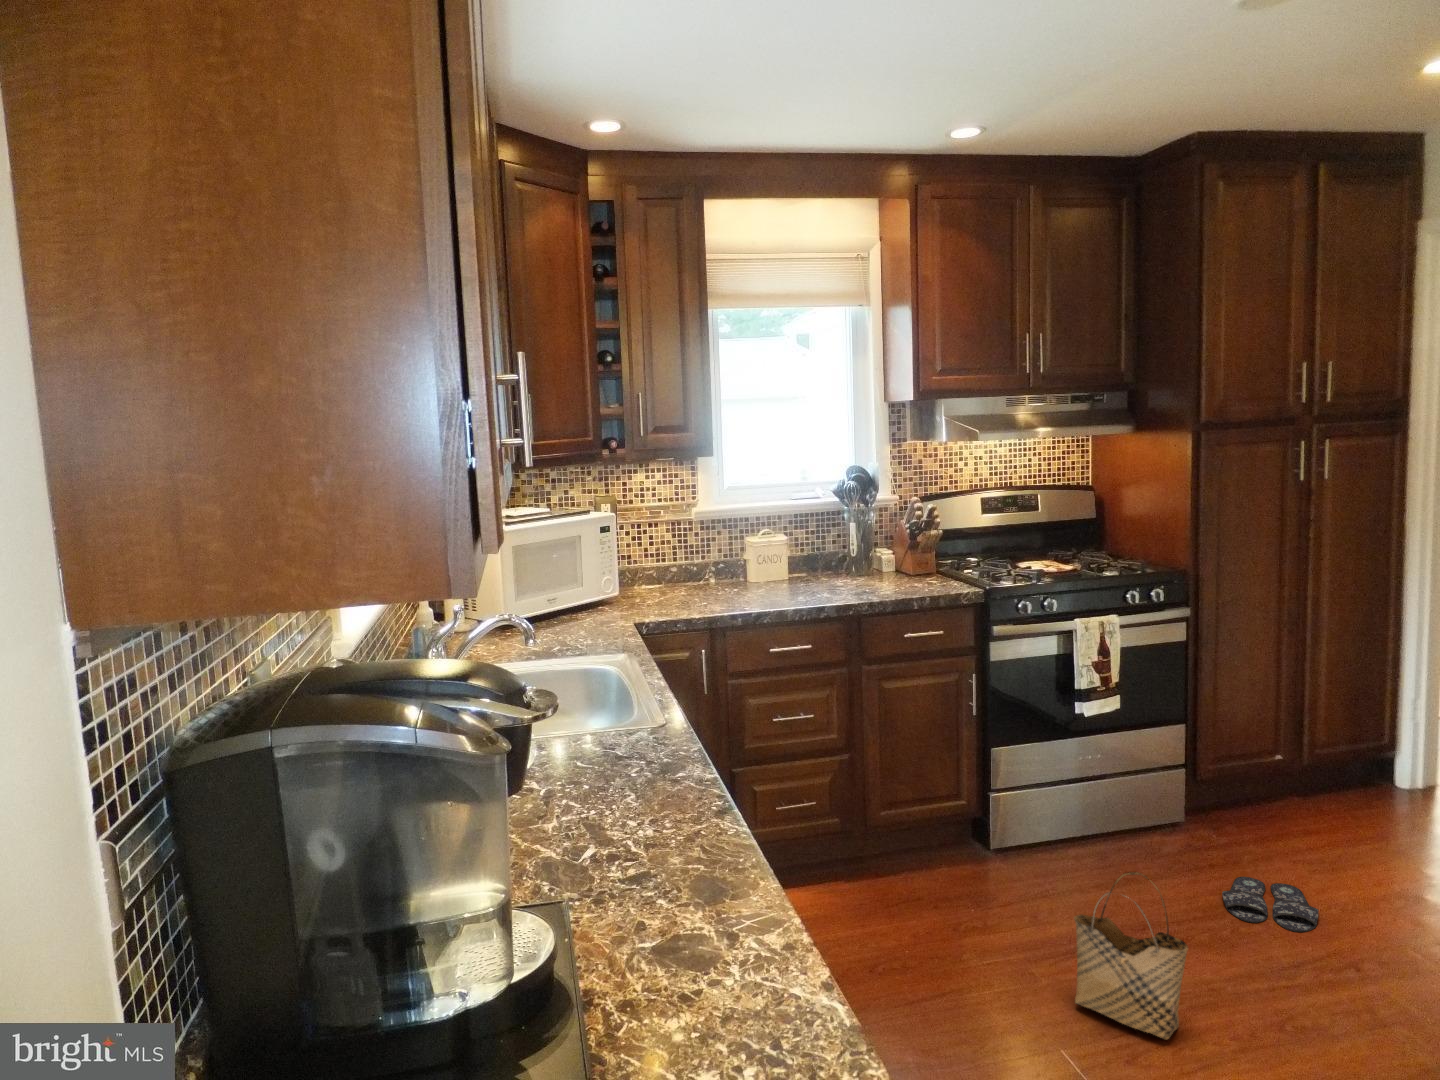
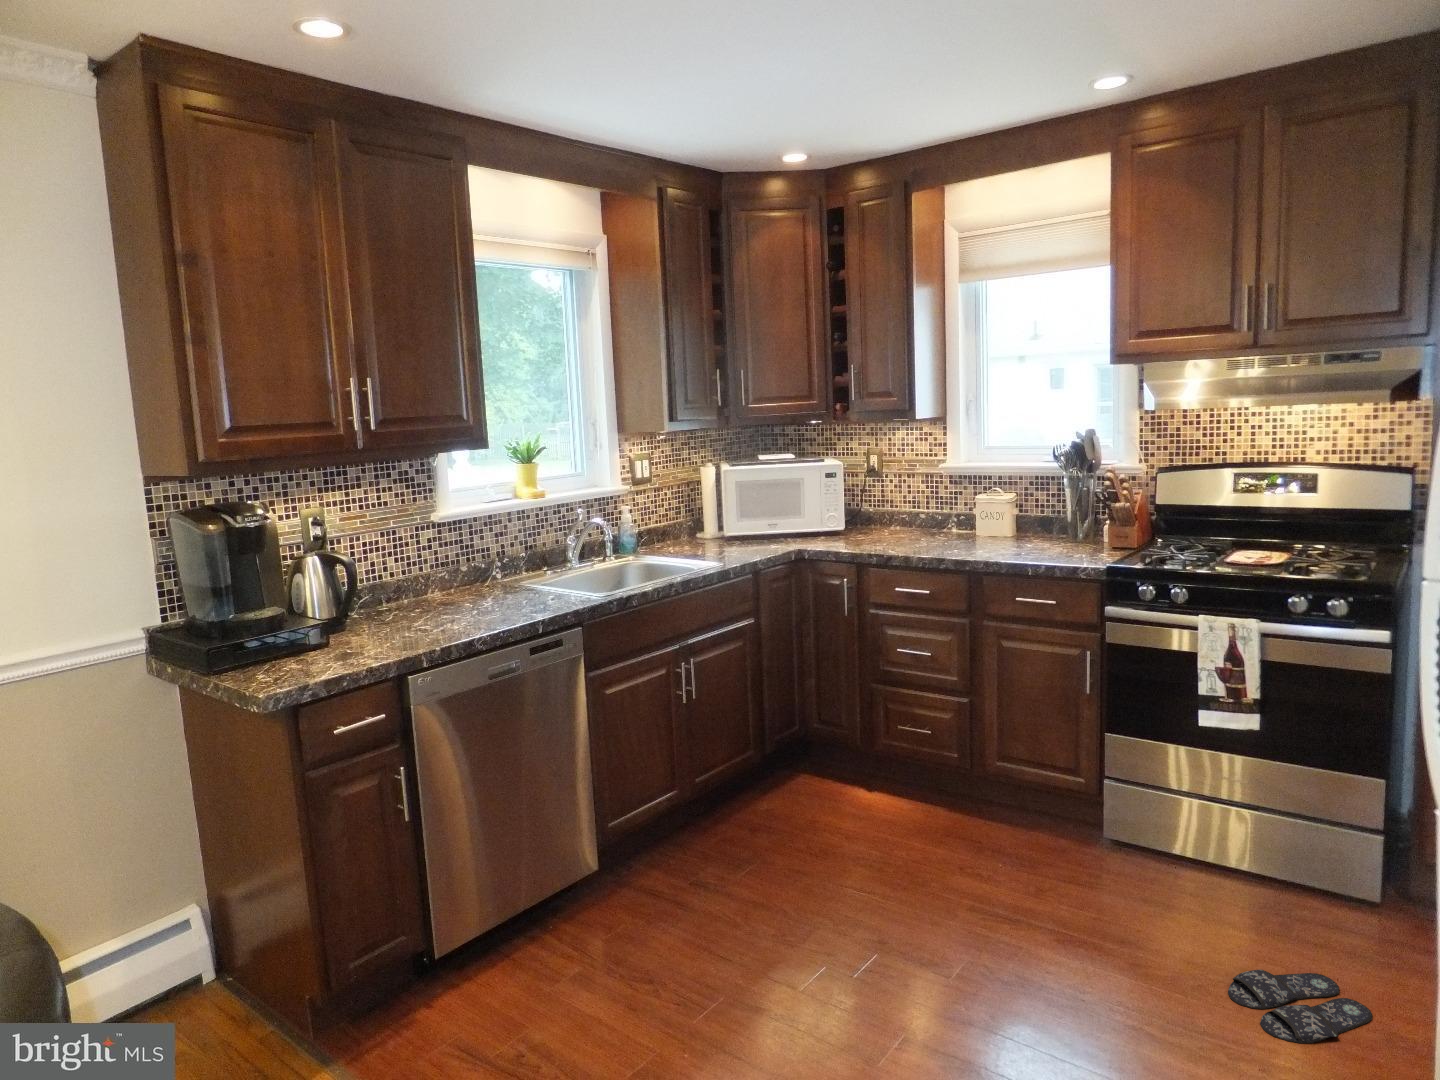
woven basket: present [1074,872,1188,1039] -> none [929,848,993,995]

